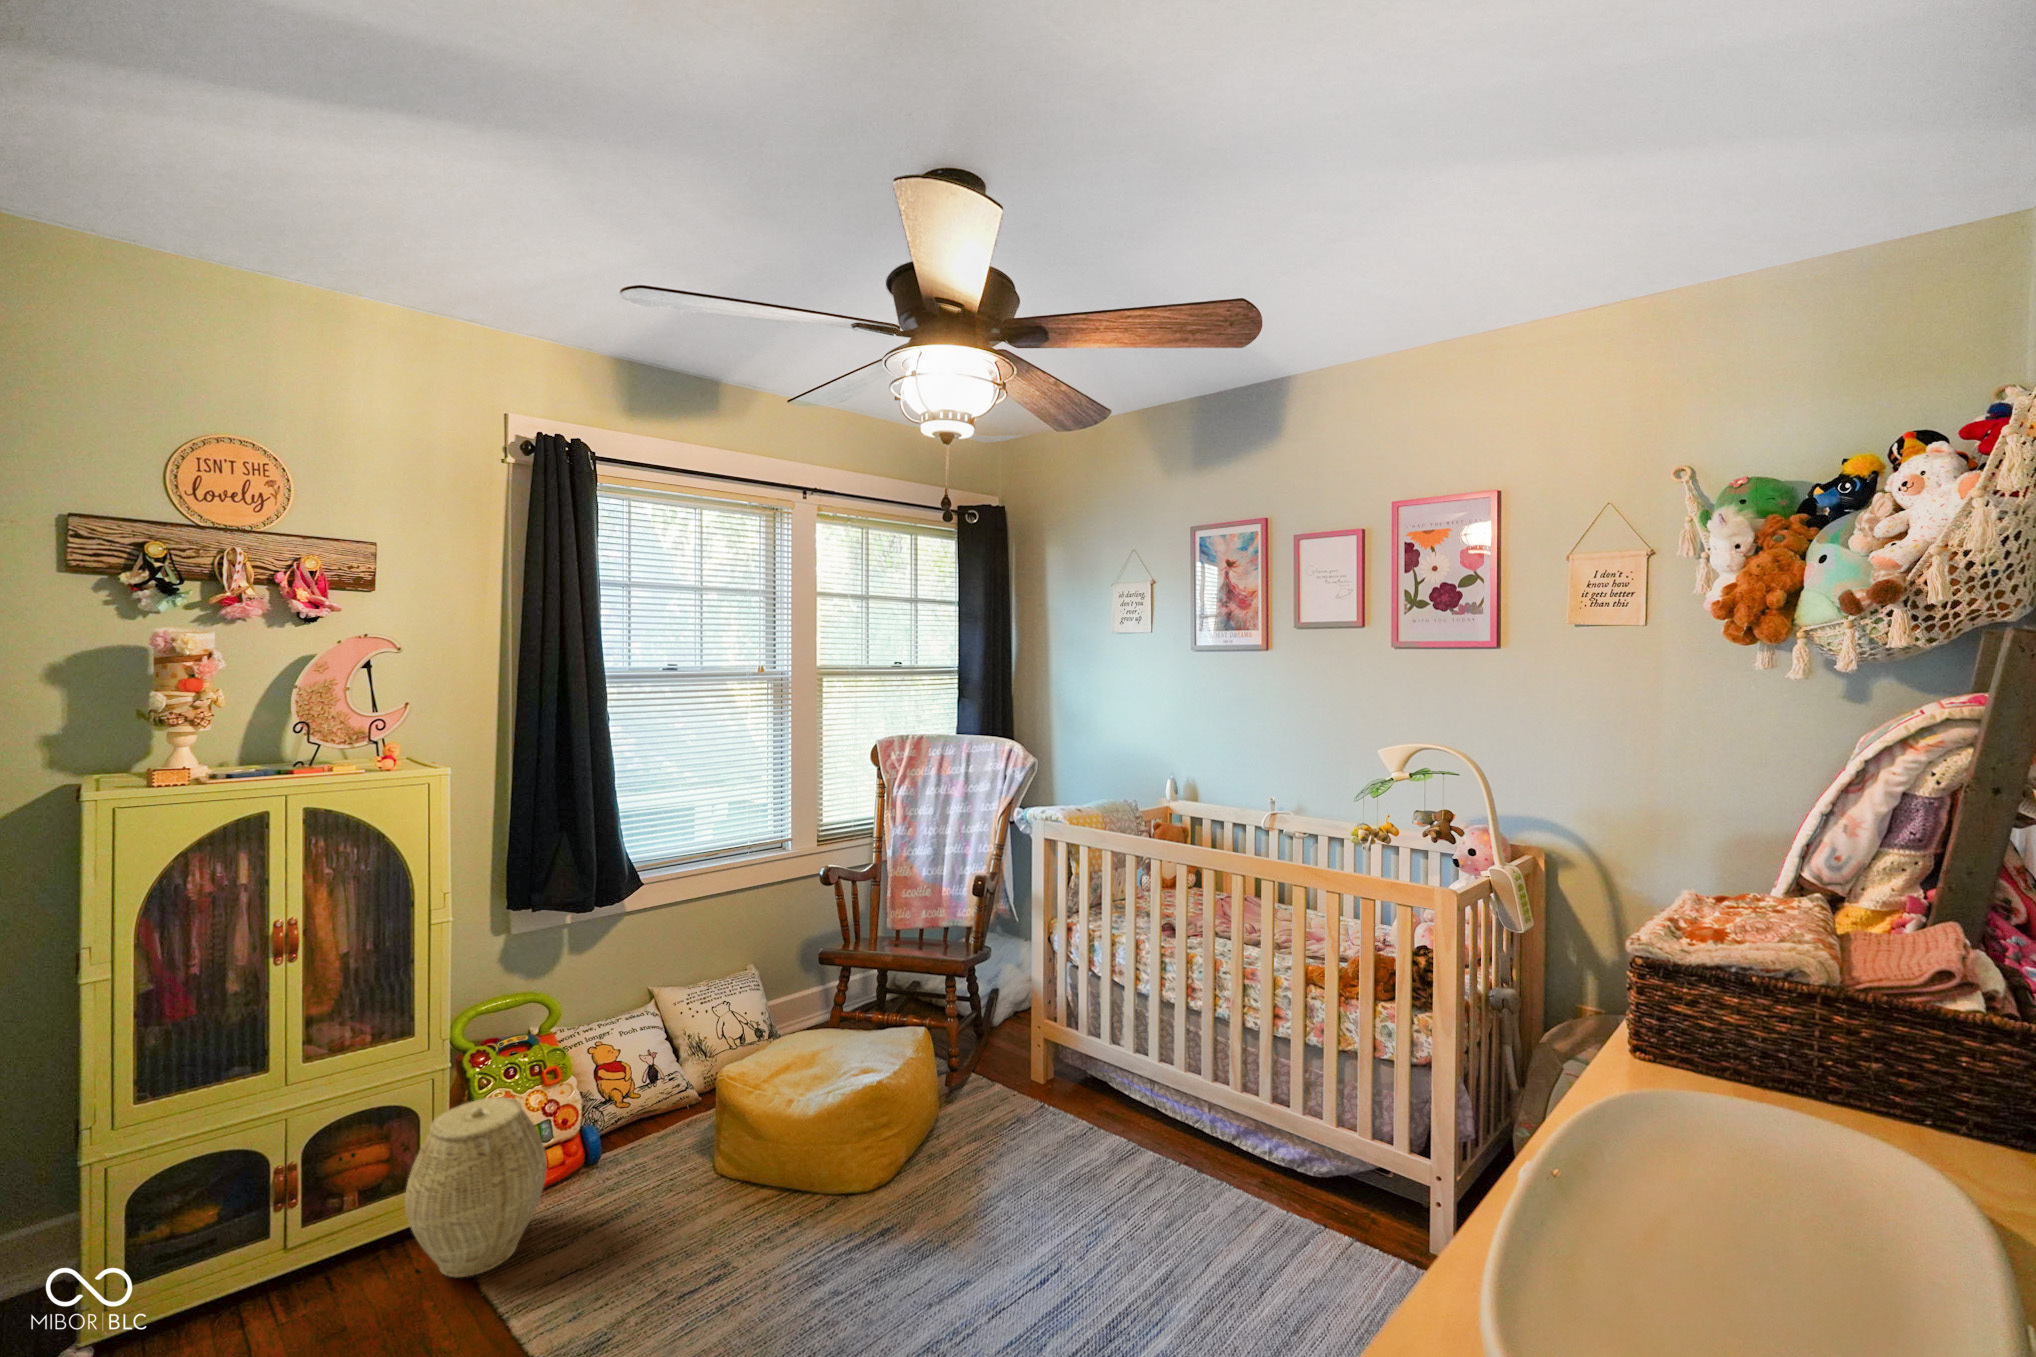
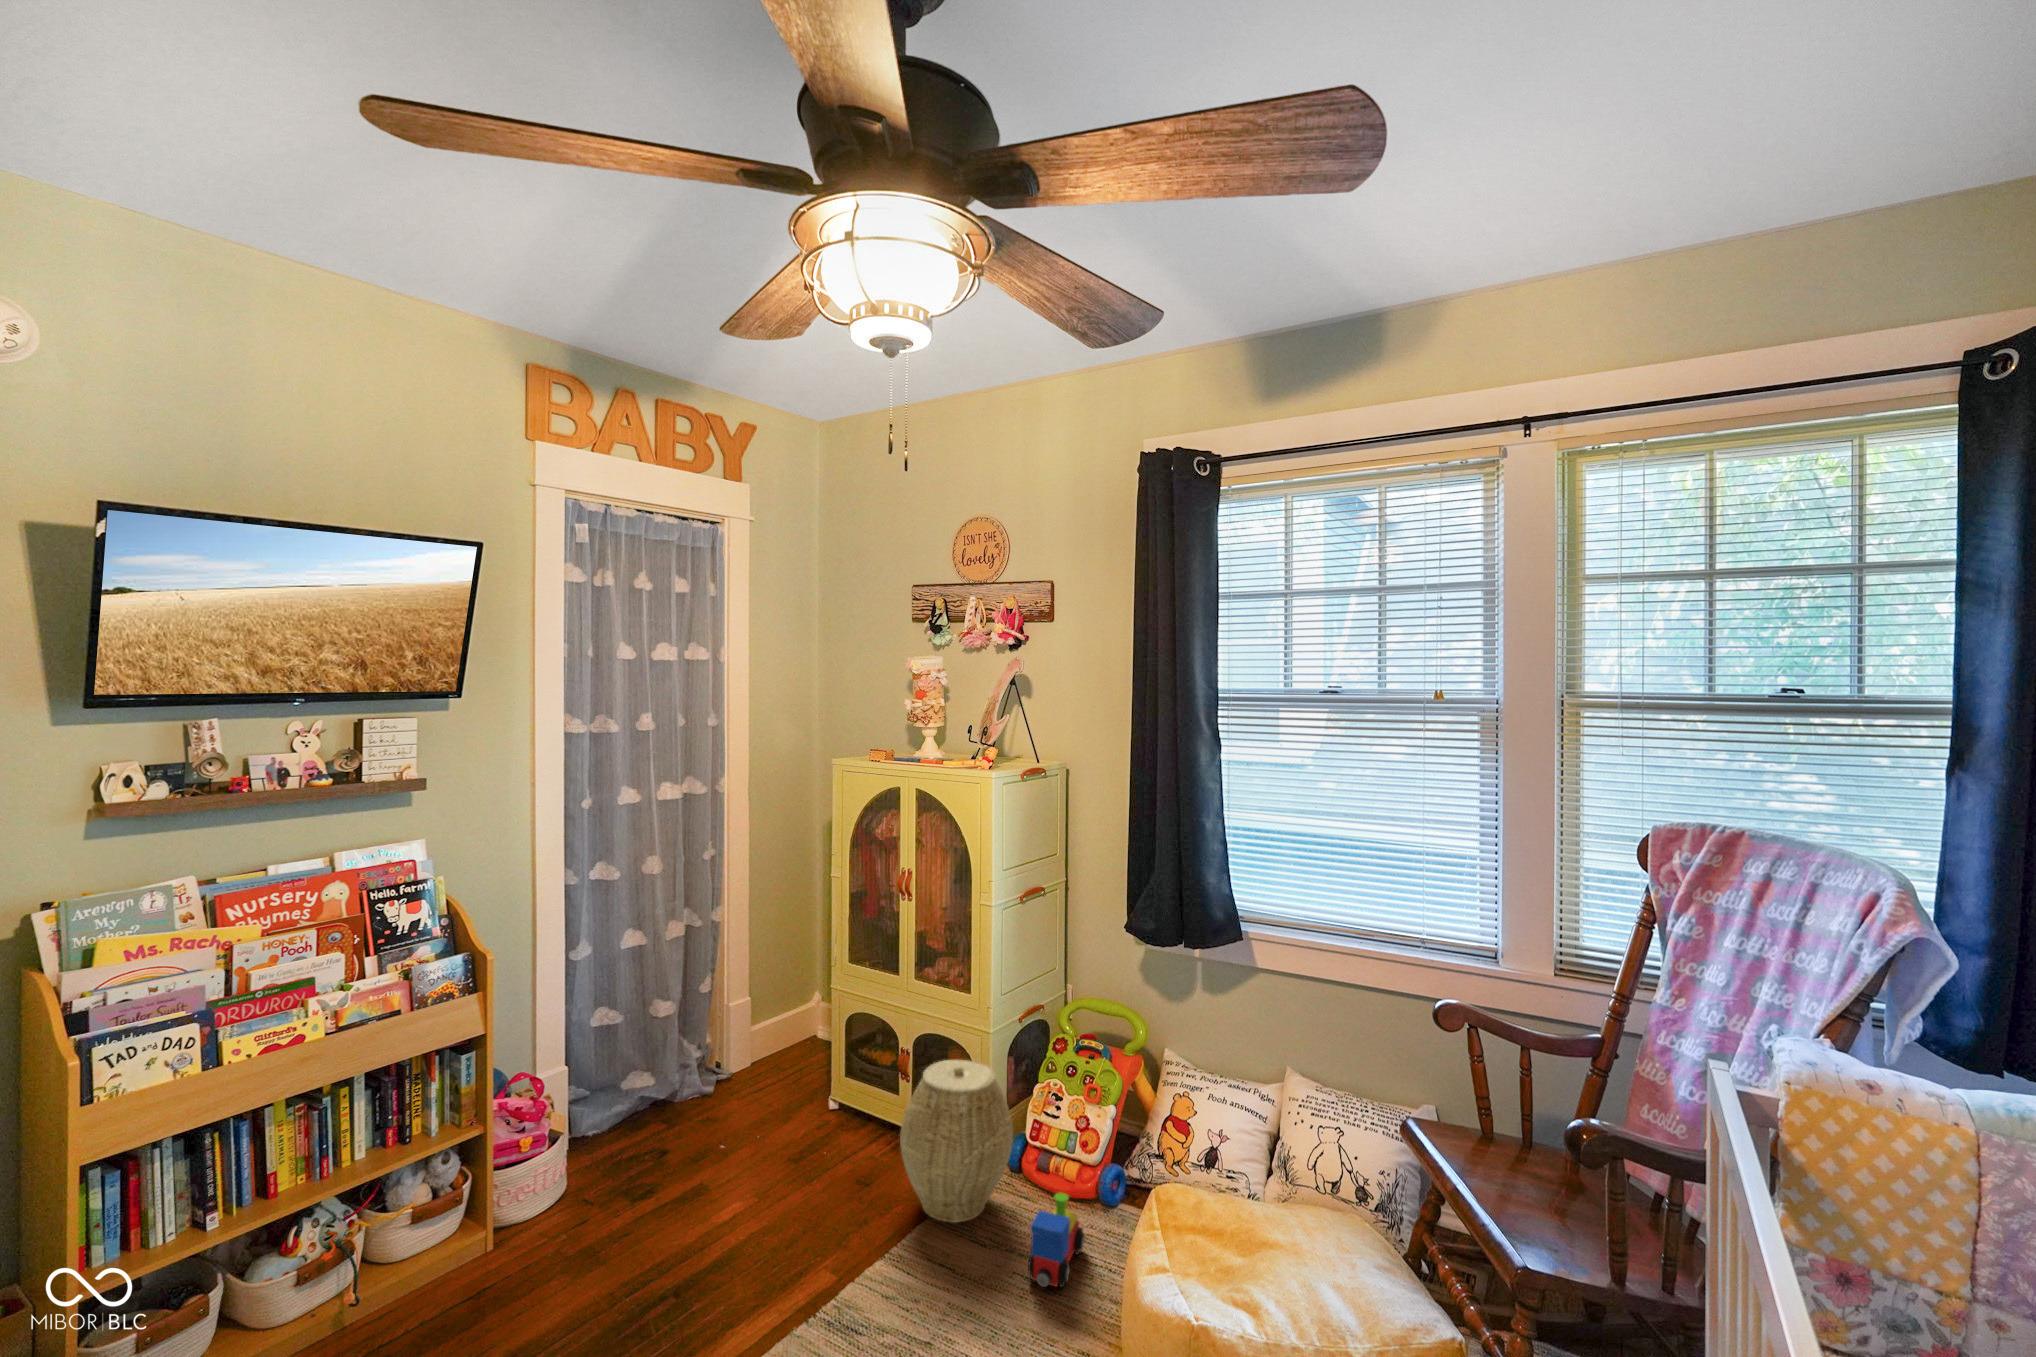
toy train: none [601,1142,670,1221] -> present [1028,1193,1085,1287]

